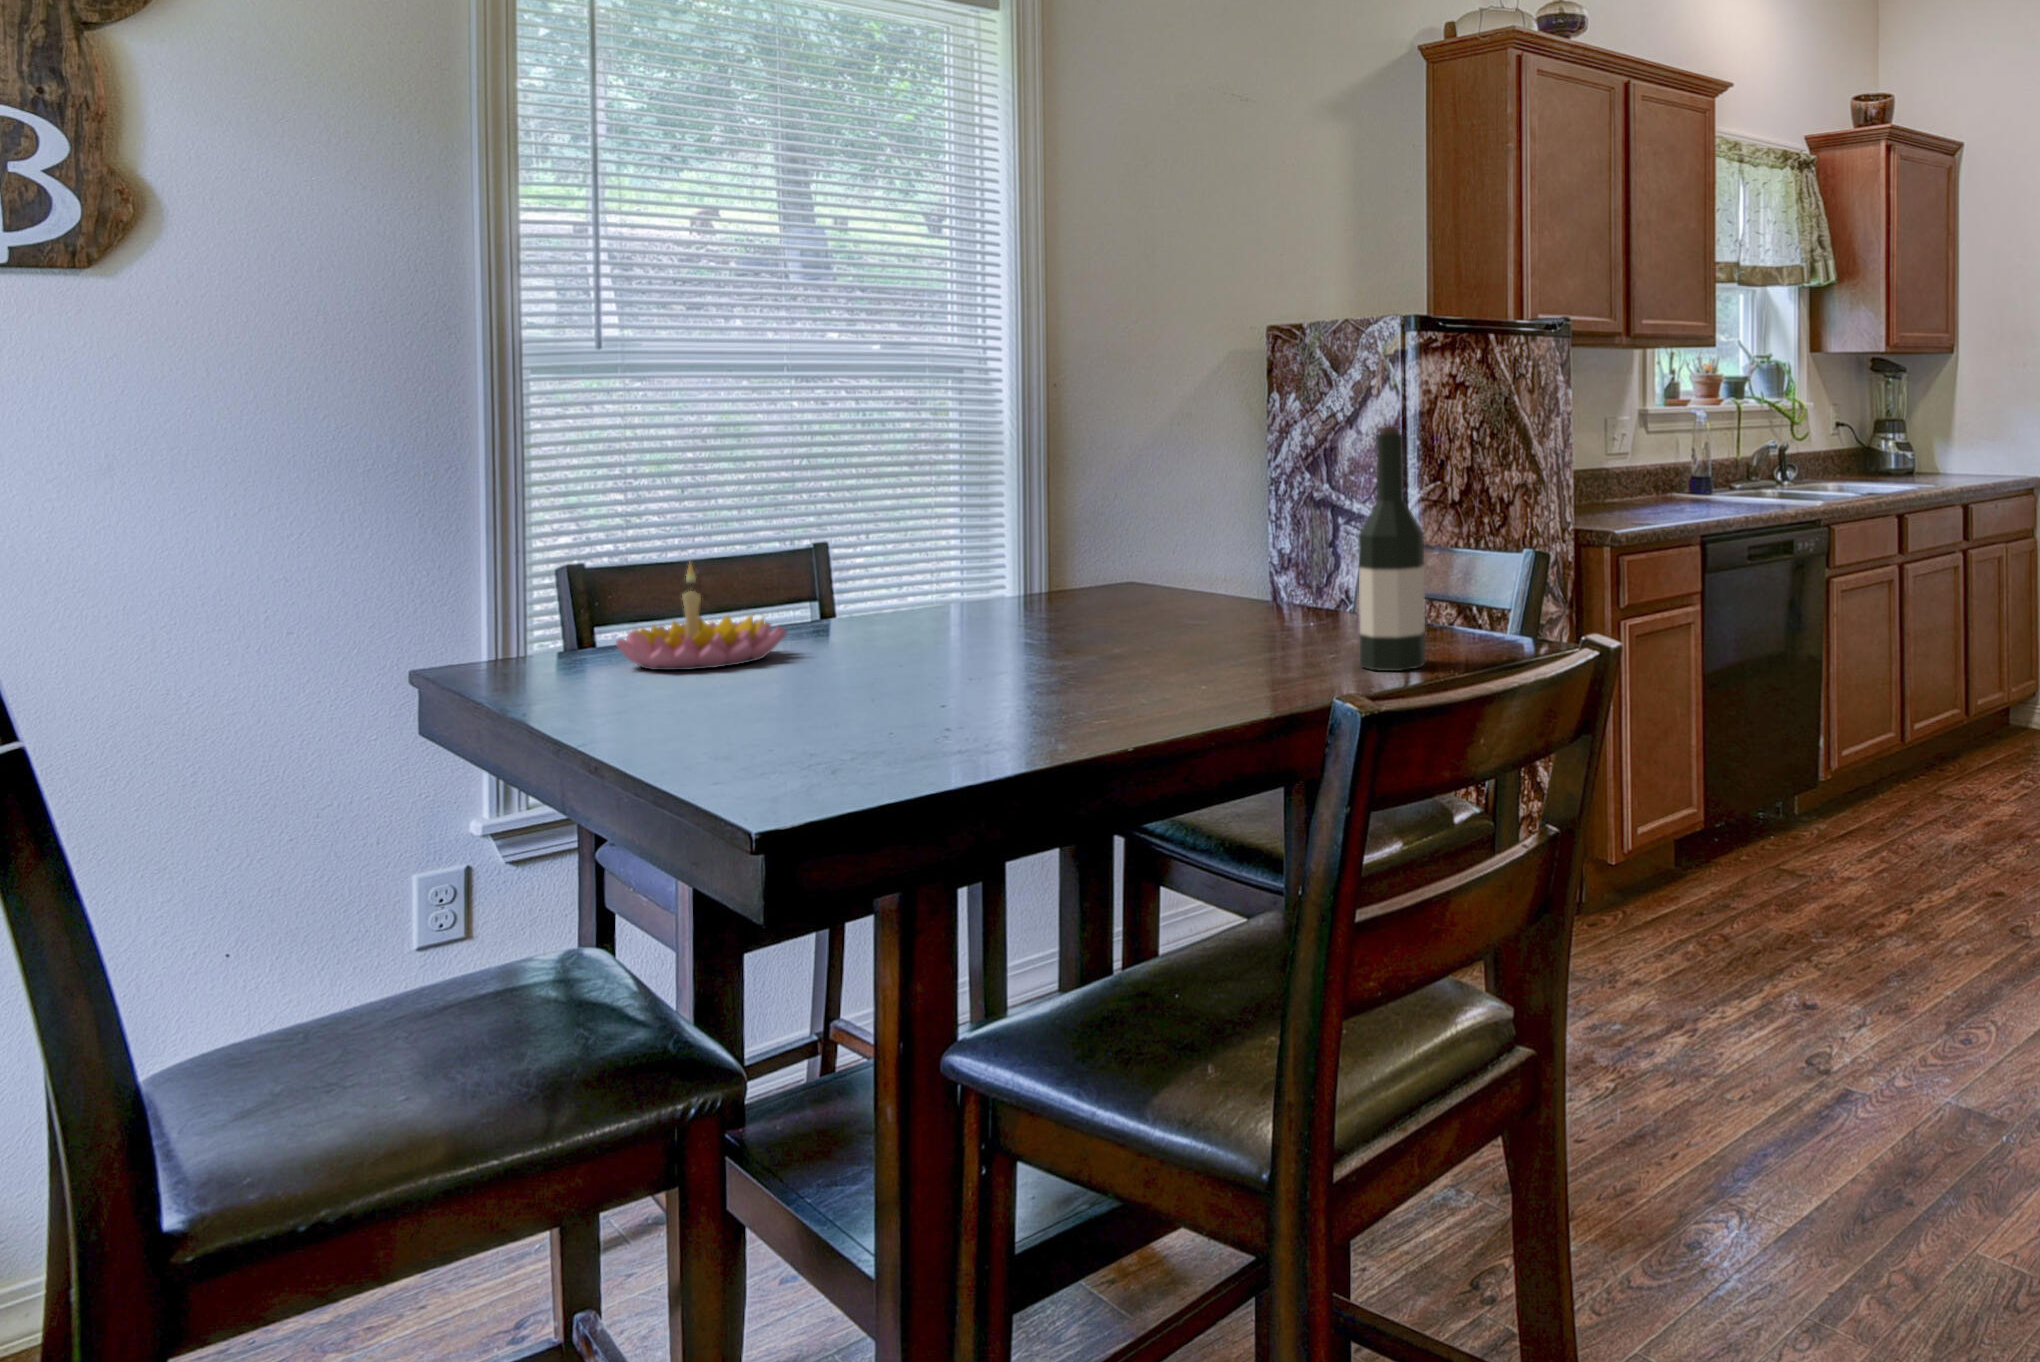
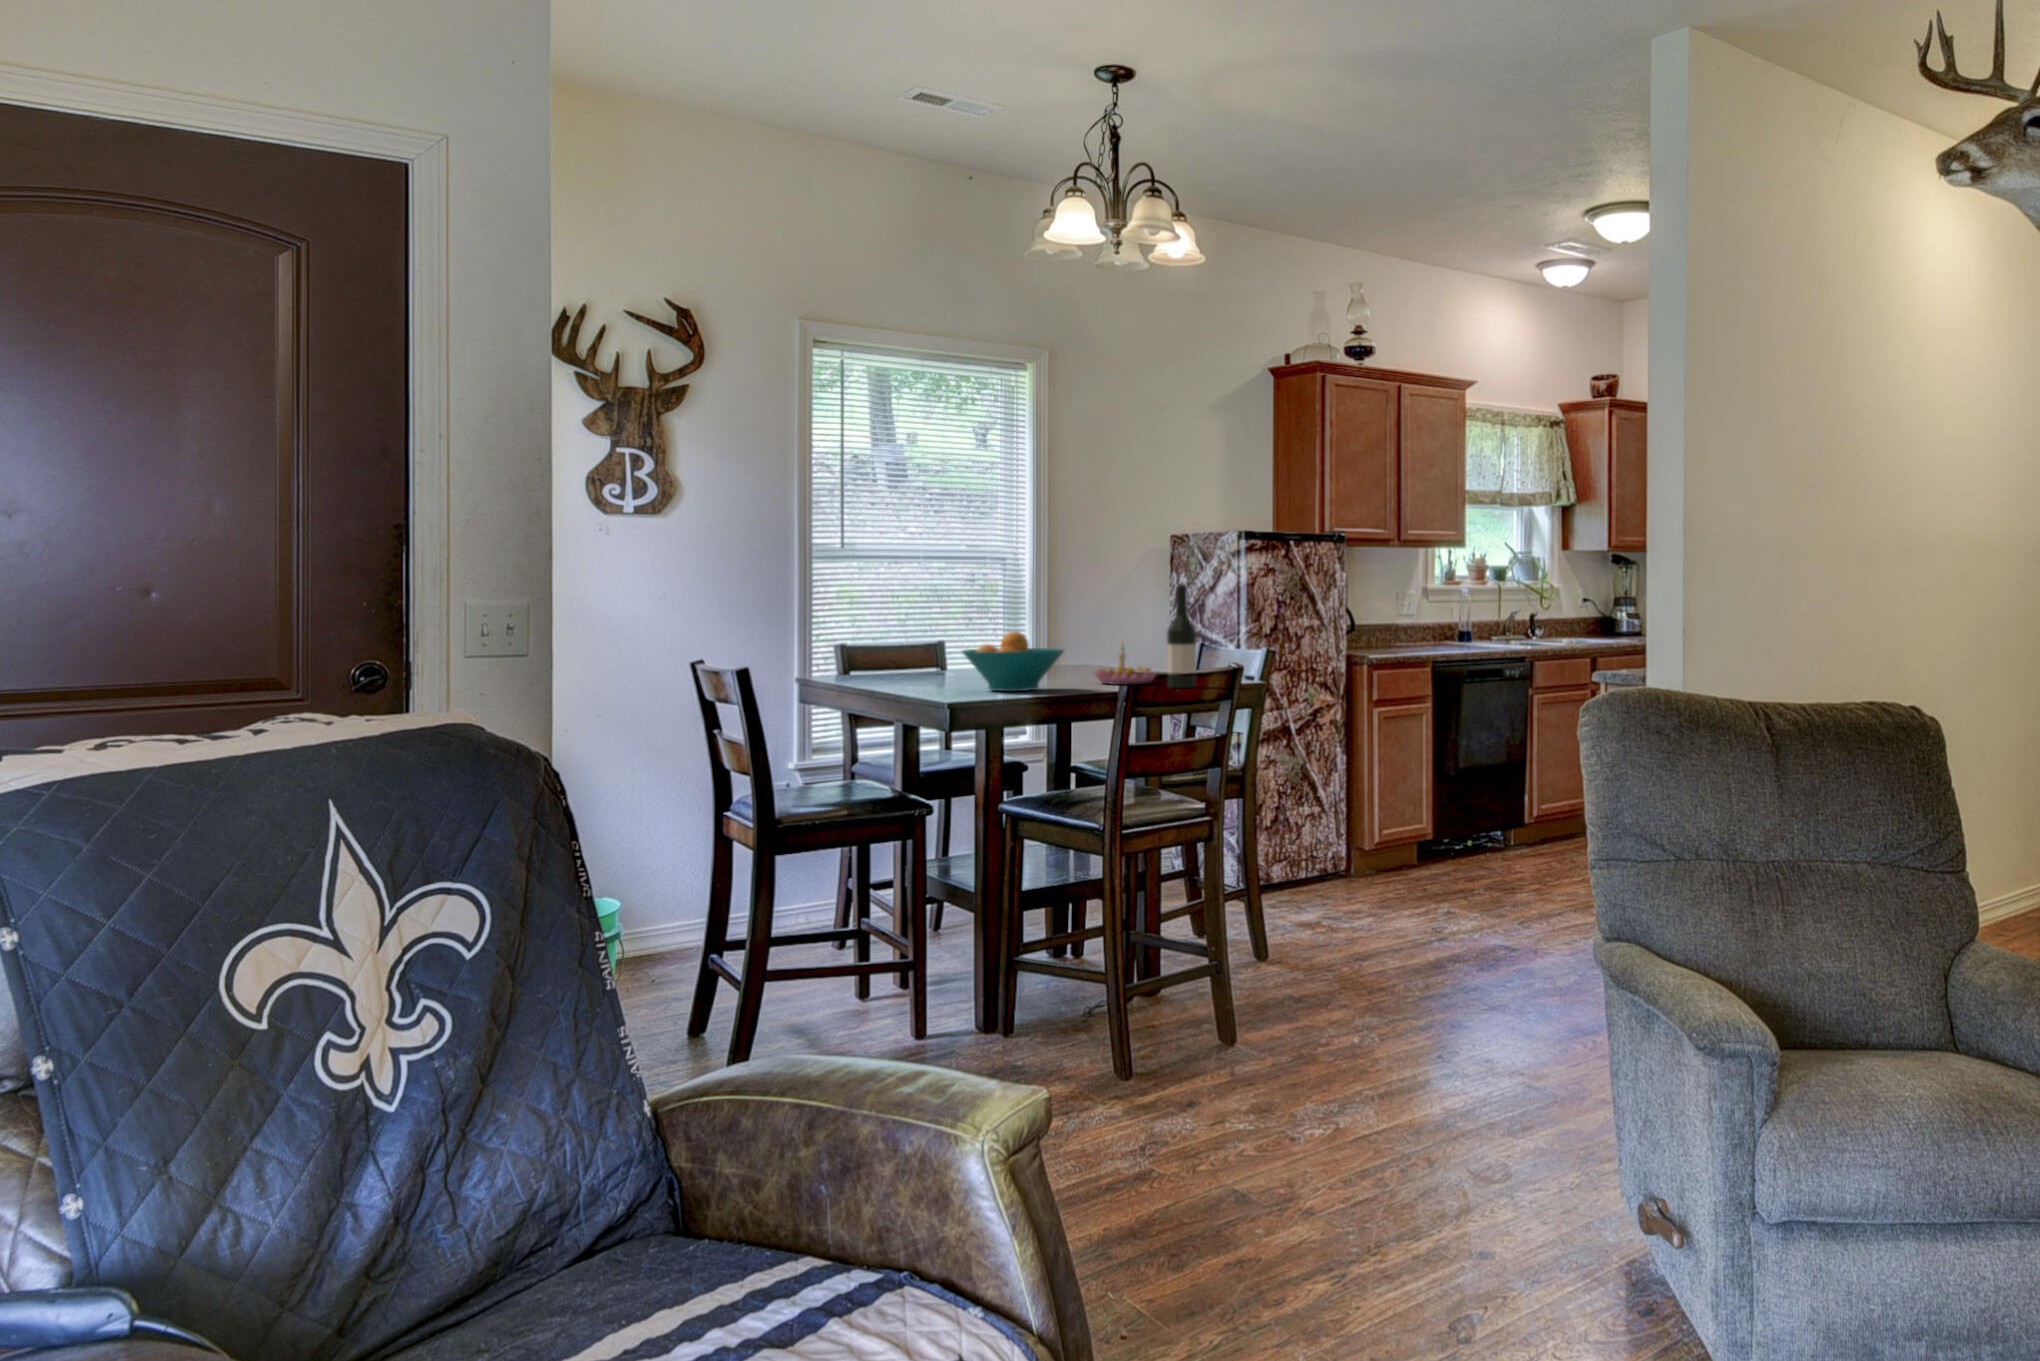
fruit bowl: none [843,558,1121,720] -> present [962,632,1064,691]
candle holder: present [616,564,787,670] -> present [1094,644,1156,685]

